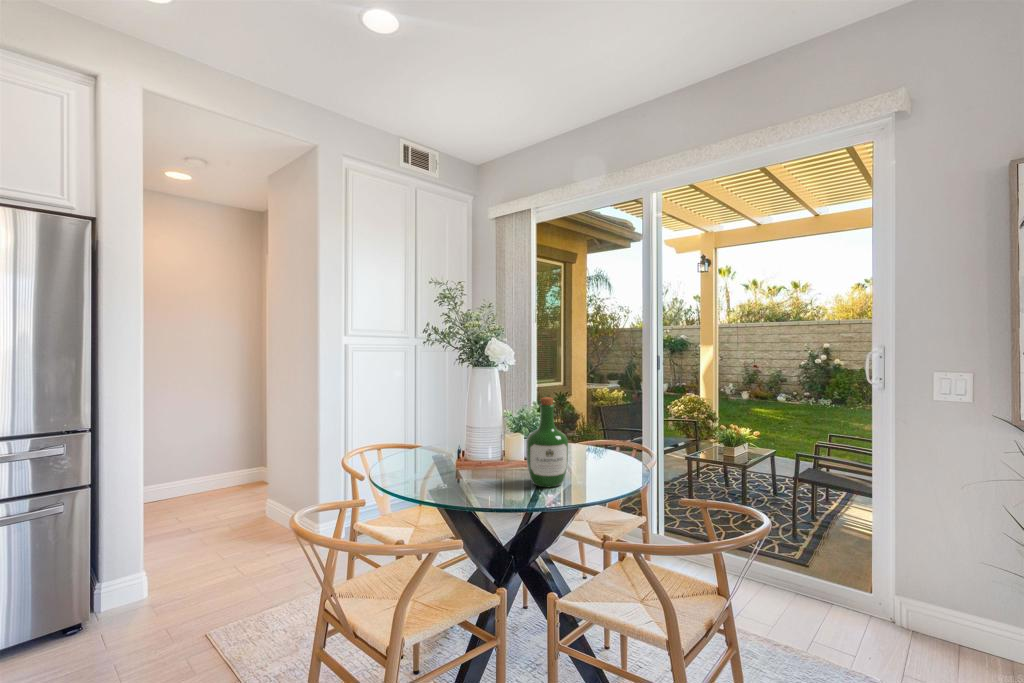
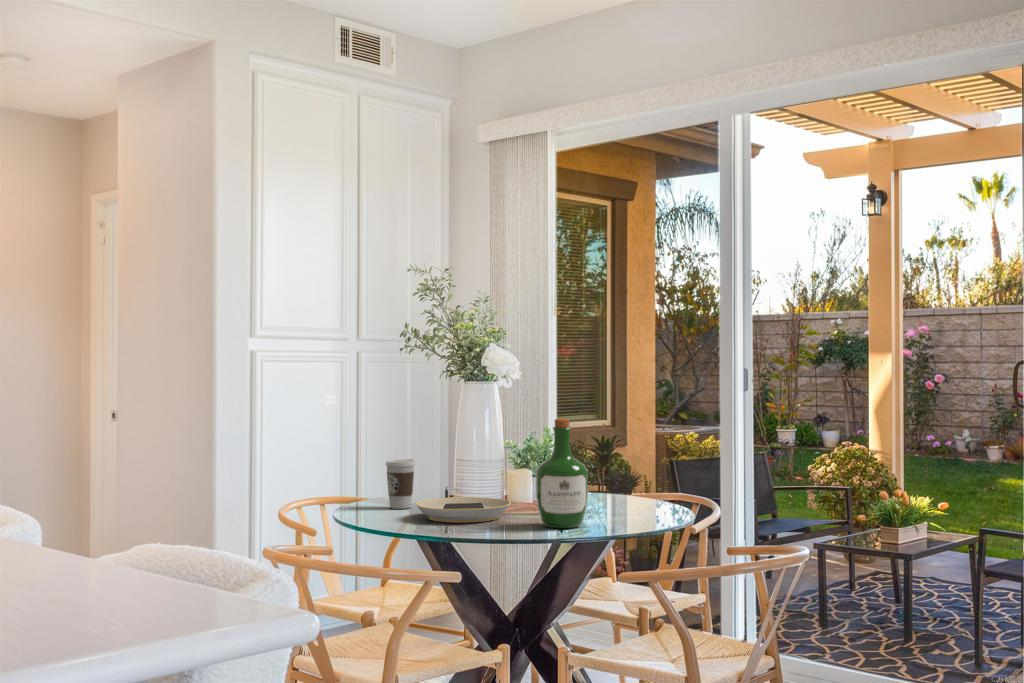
coffee cup: none [416,423,438,460] -> present [386,459,415,509]
plate: none [434,453,507,478] -> present [416,497,511,523]

